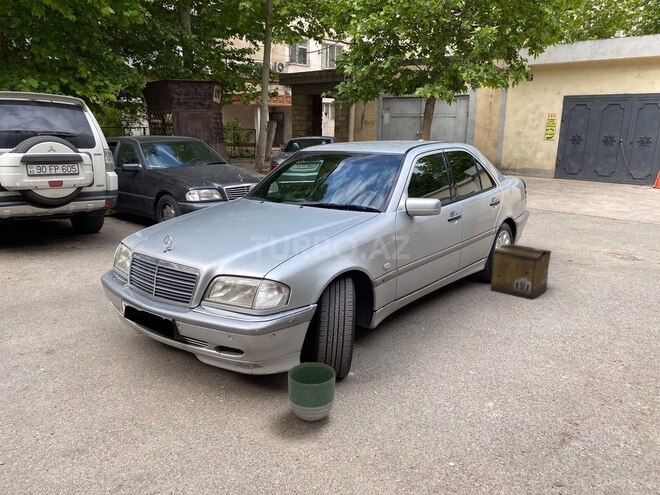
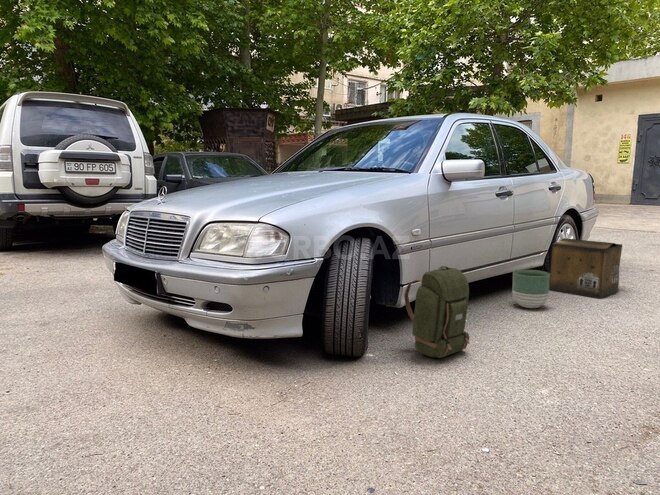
backpack: none [378,298,431,375] -> present [404,266,470,358]
planter: present [288,362,335,421] -> present [512,270,550,308]

